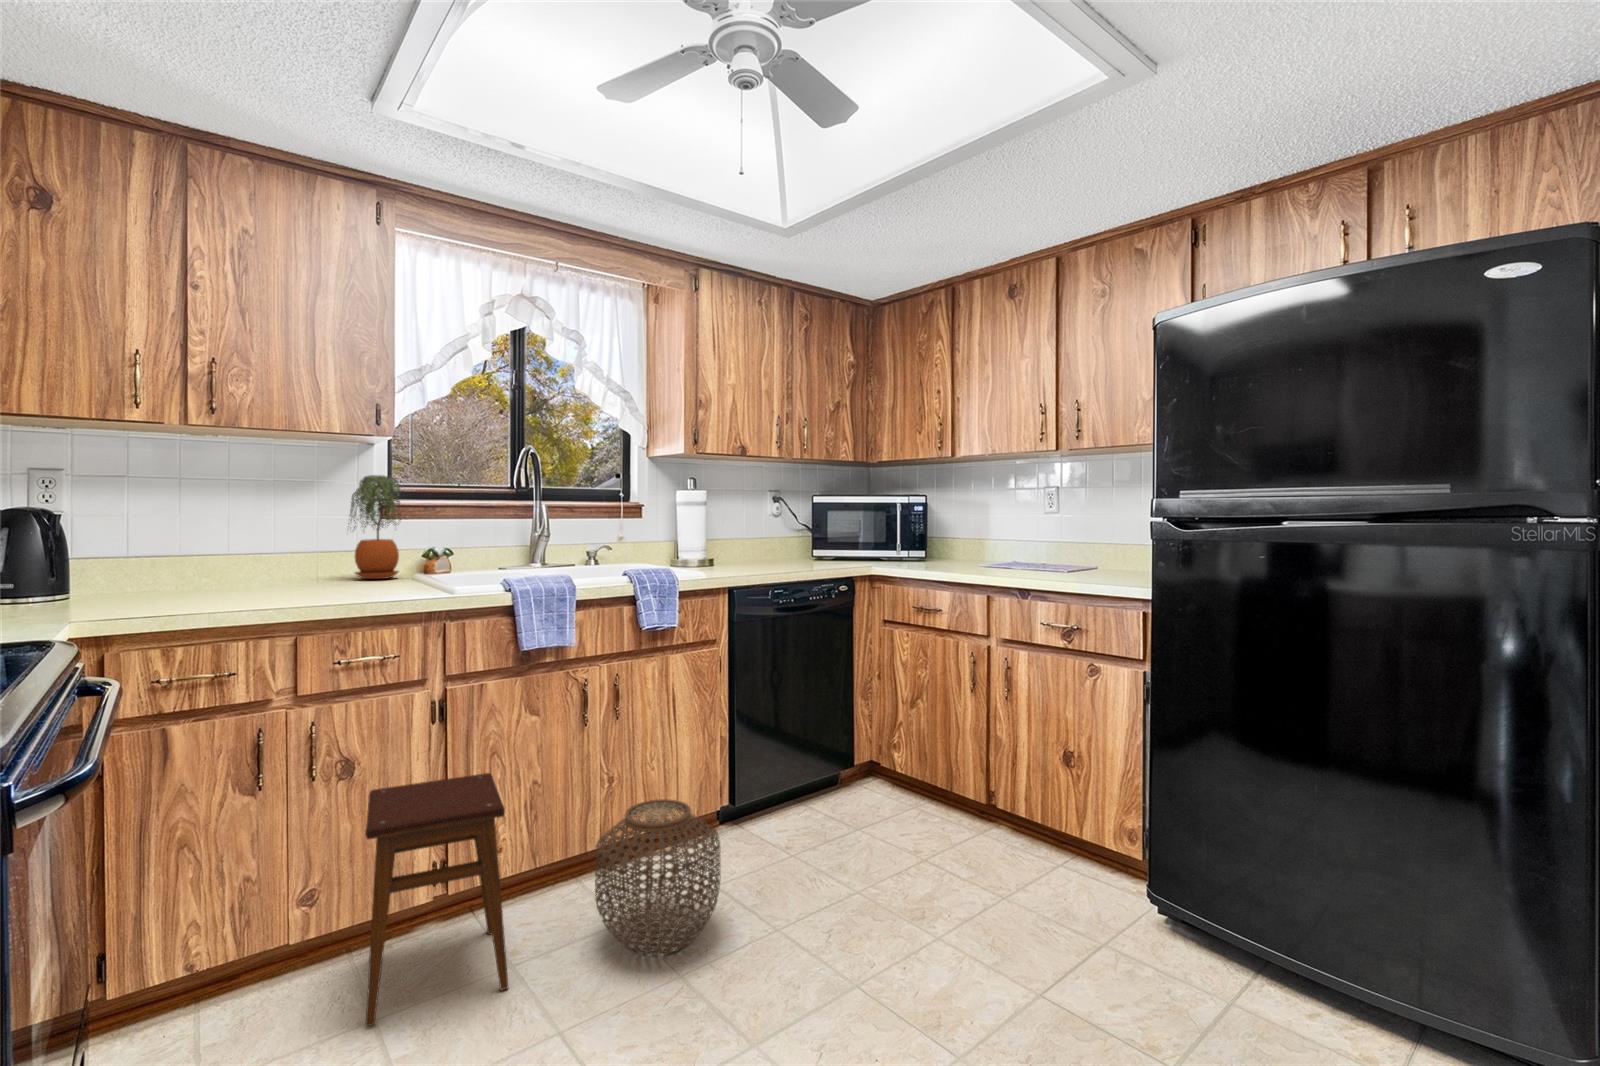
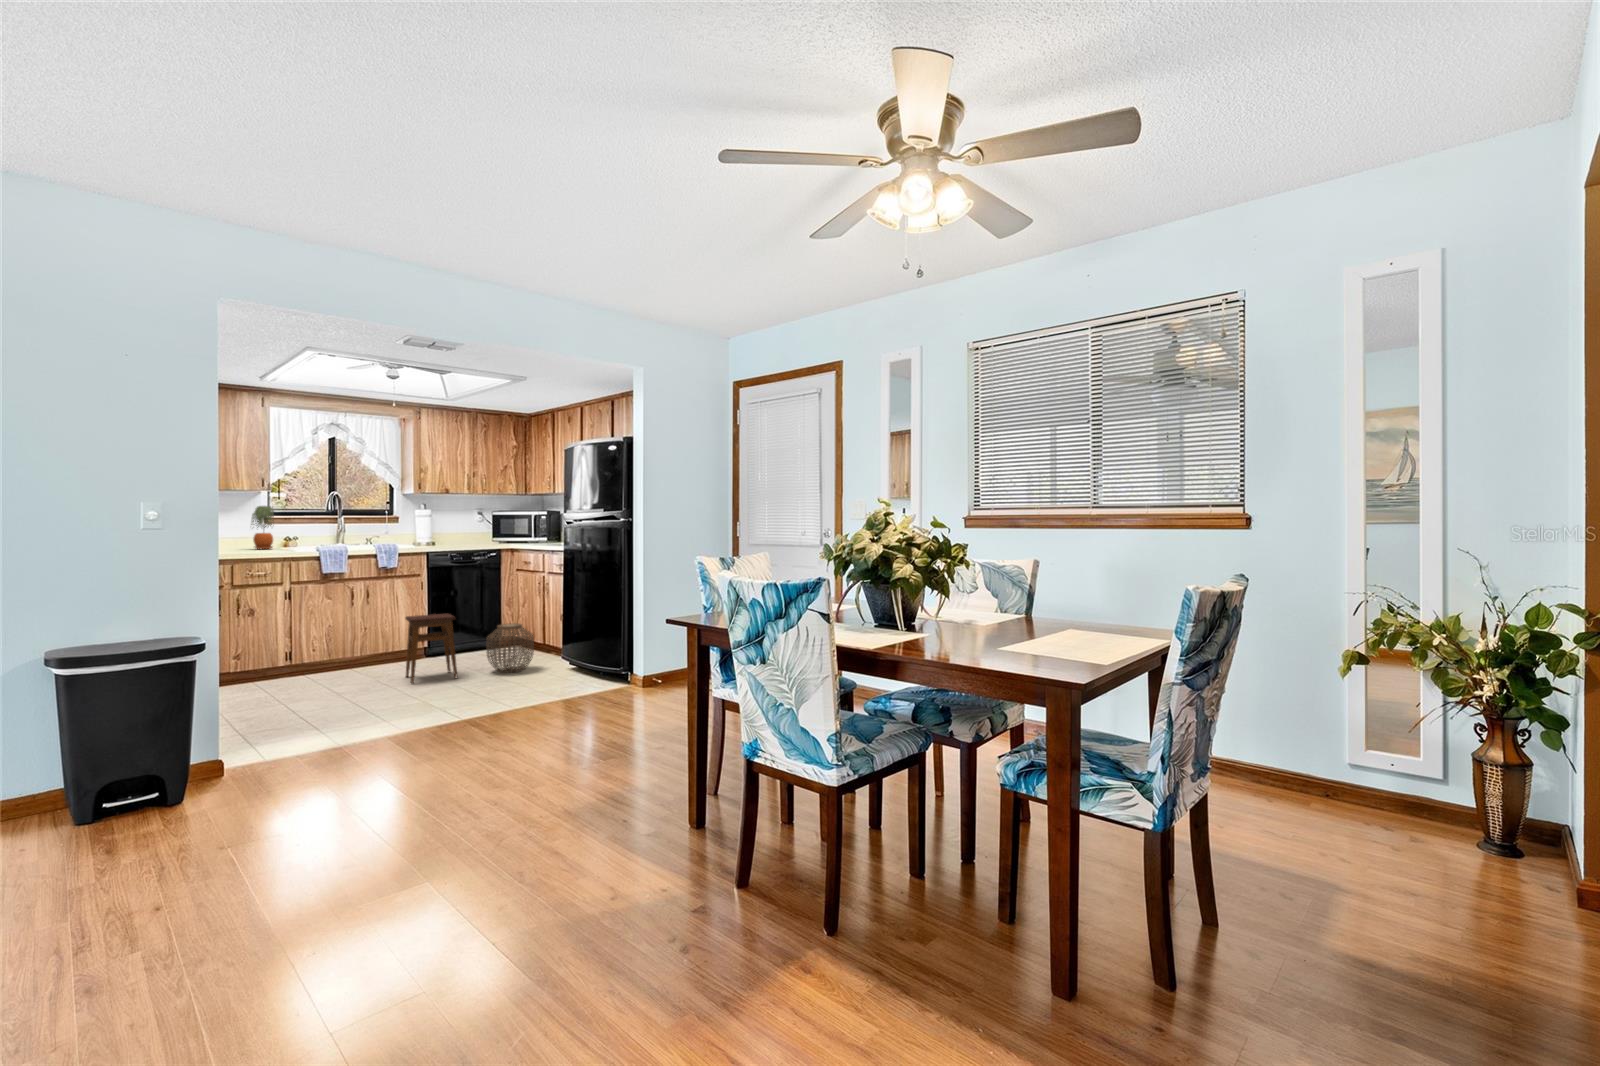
stool: present [365,773,508,1026] -> present [406,614,458,683]
woven basket: present [595,799,721,955] -> present [486,623,534,673]

